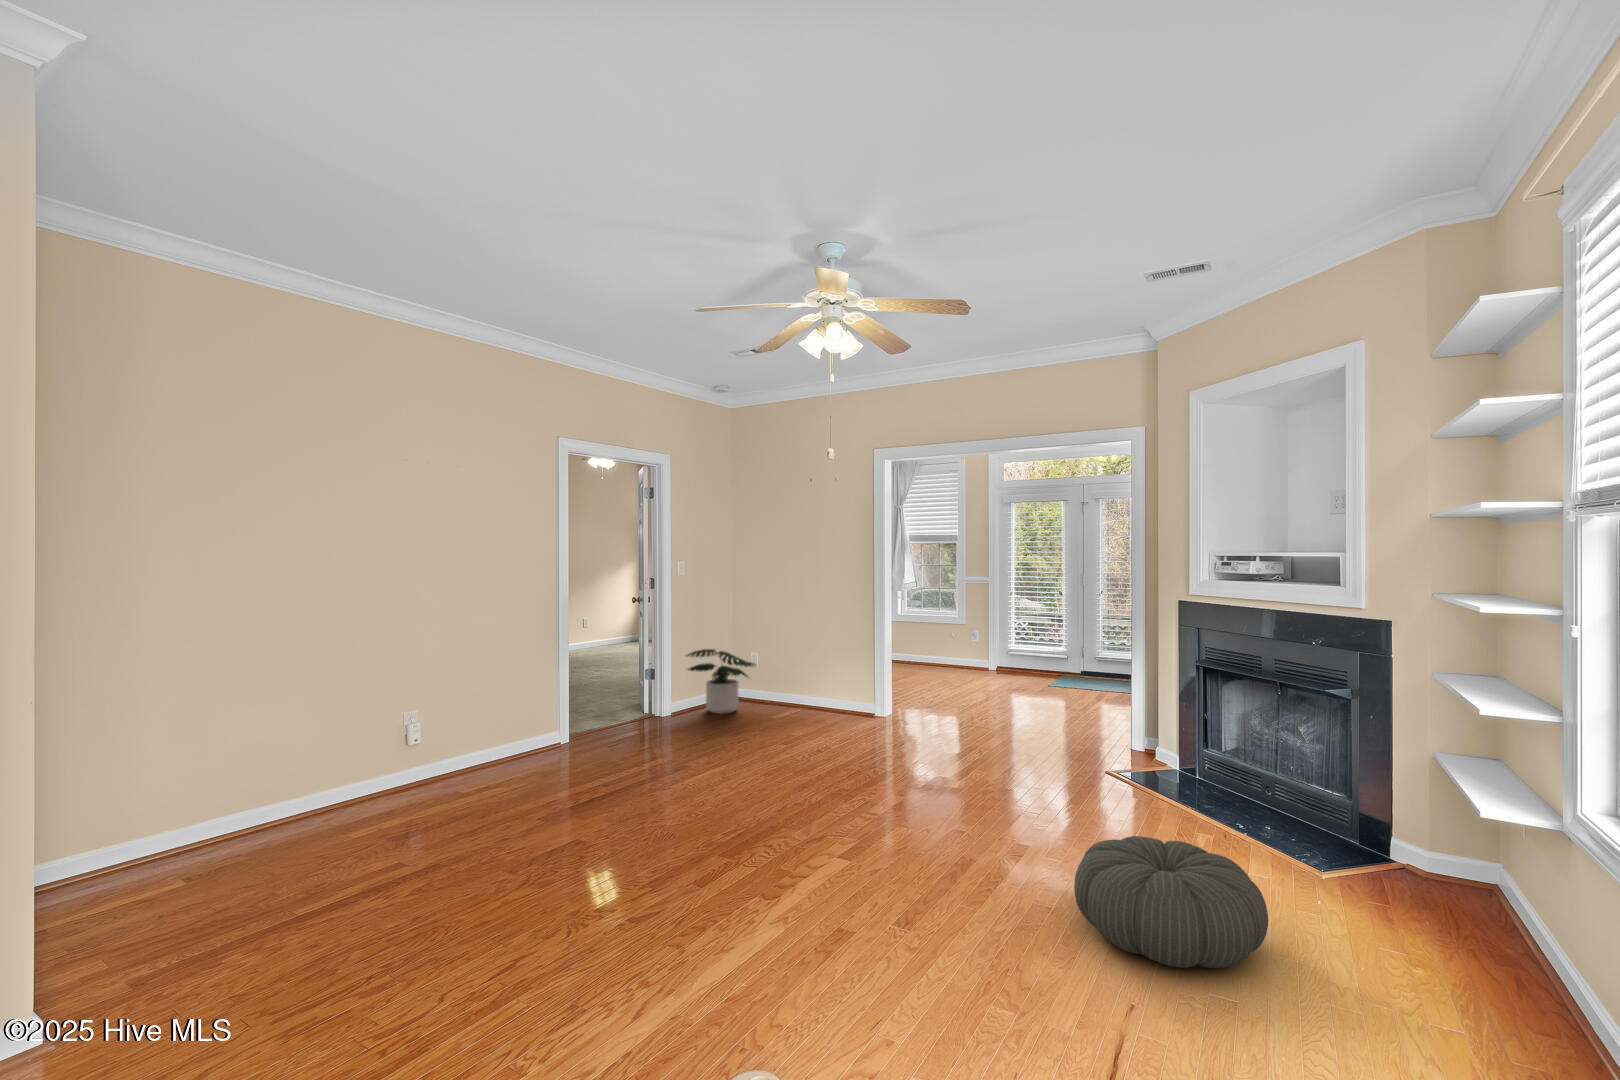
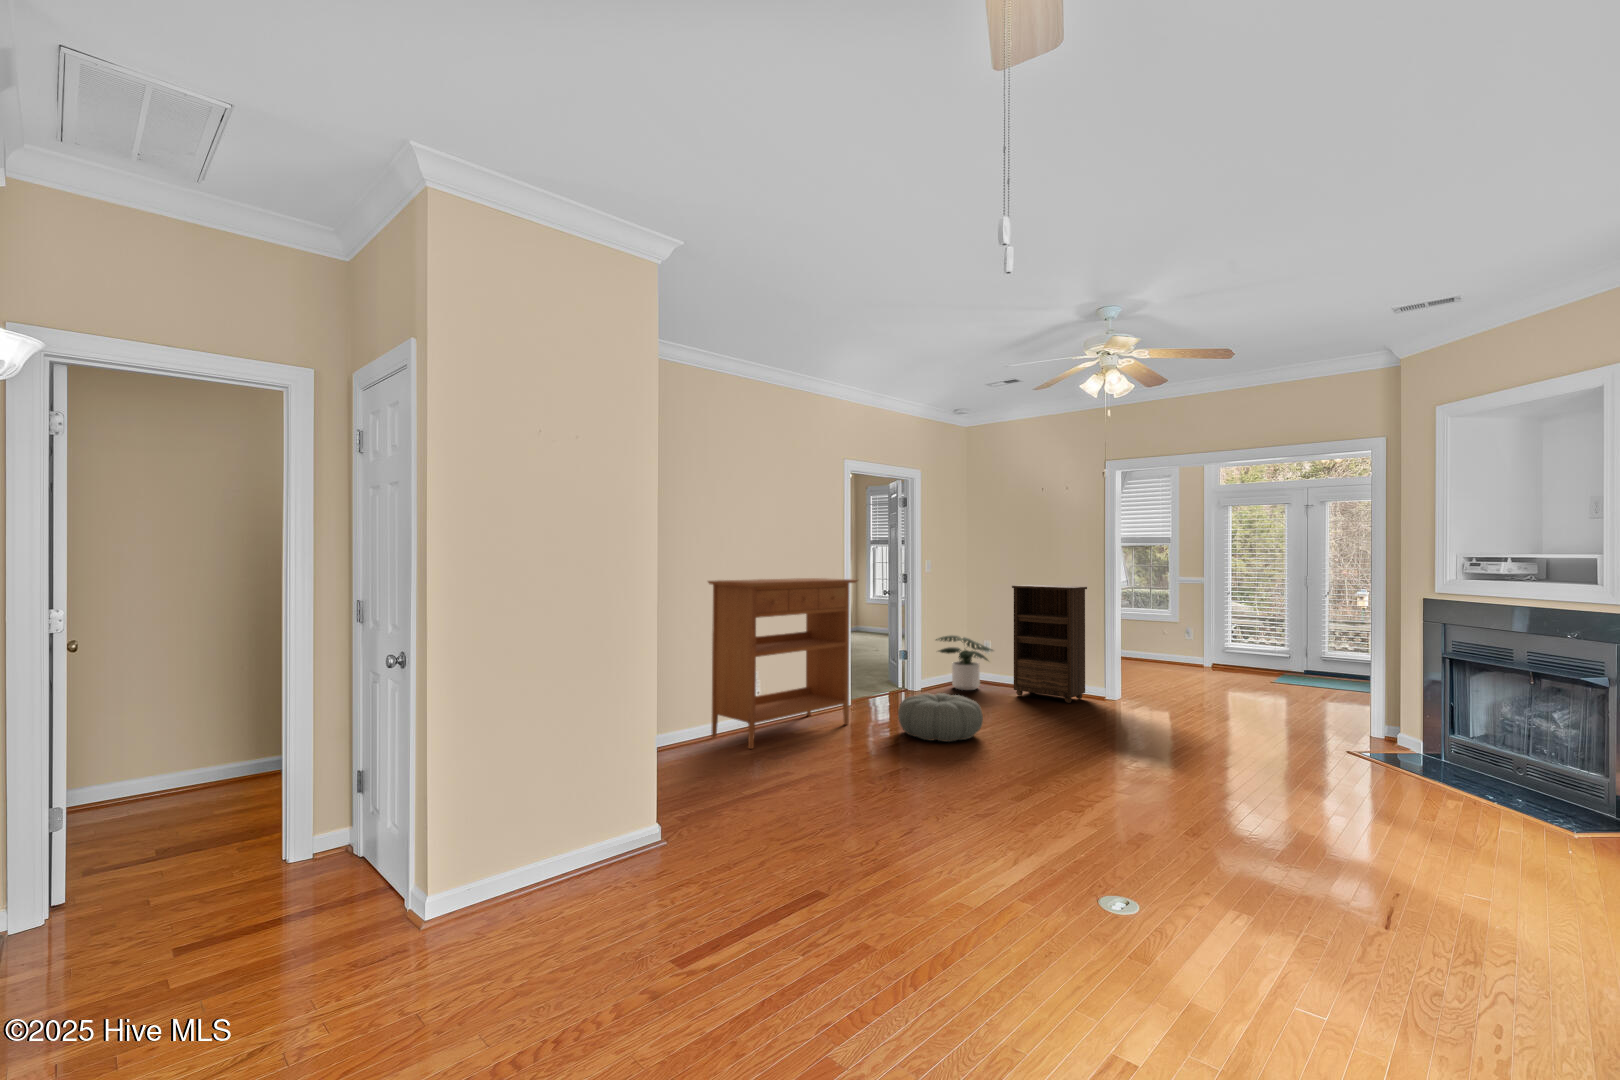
console table: none [316,587,556,831] -> present [708,578,857,749]
bookshelf: none [771,588,854,725] -> present [1012,585,1087,703]
pouf: present [1074,836,1268,968] -> present [898,693,983,742]

